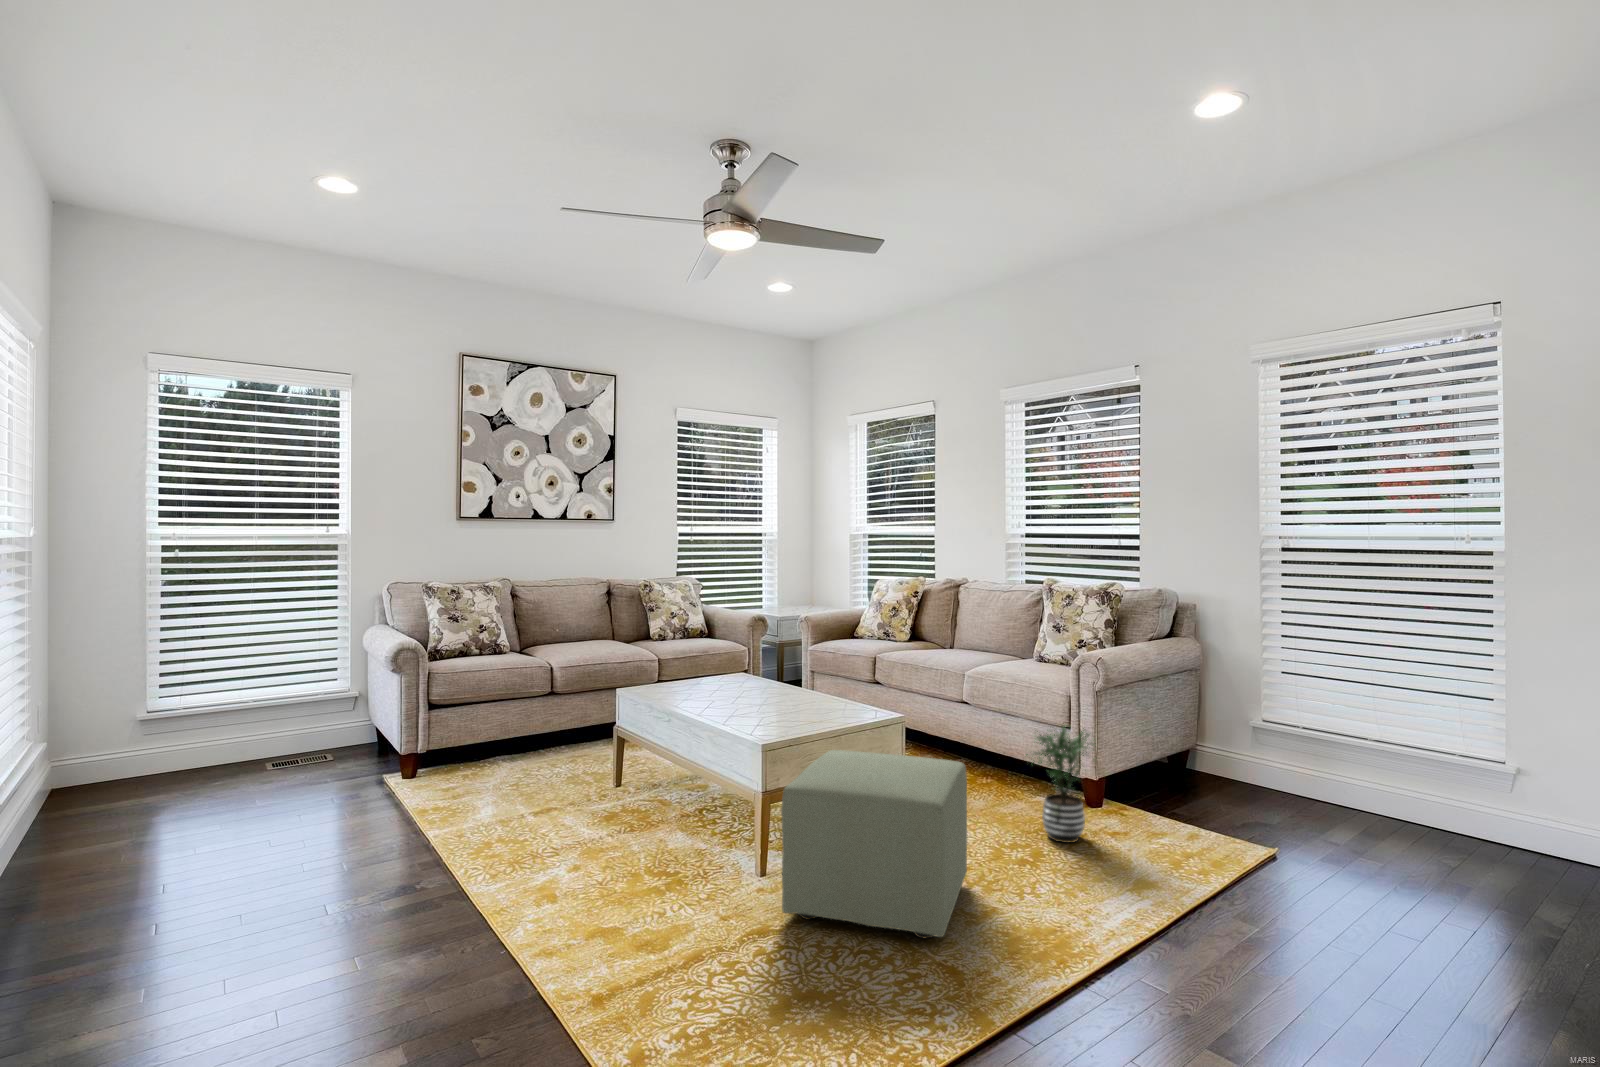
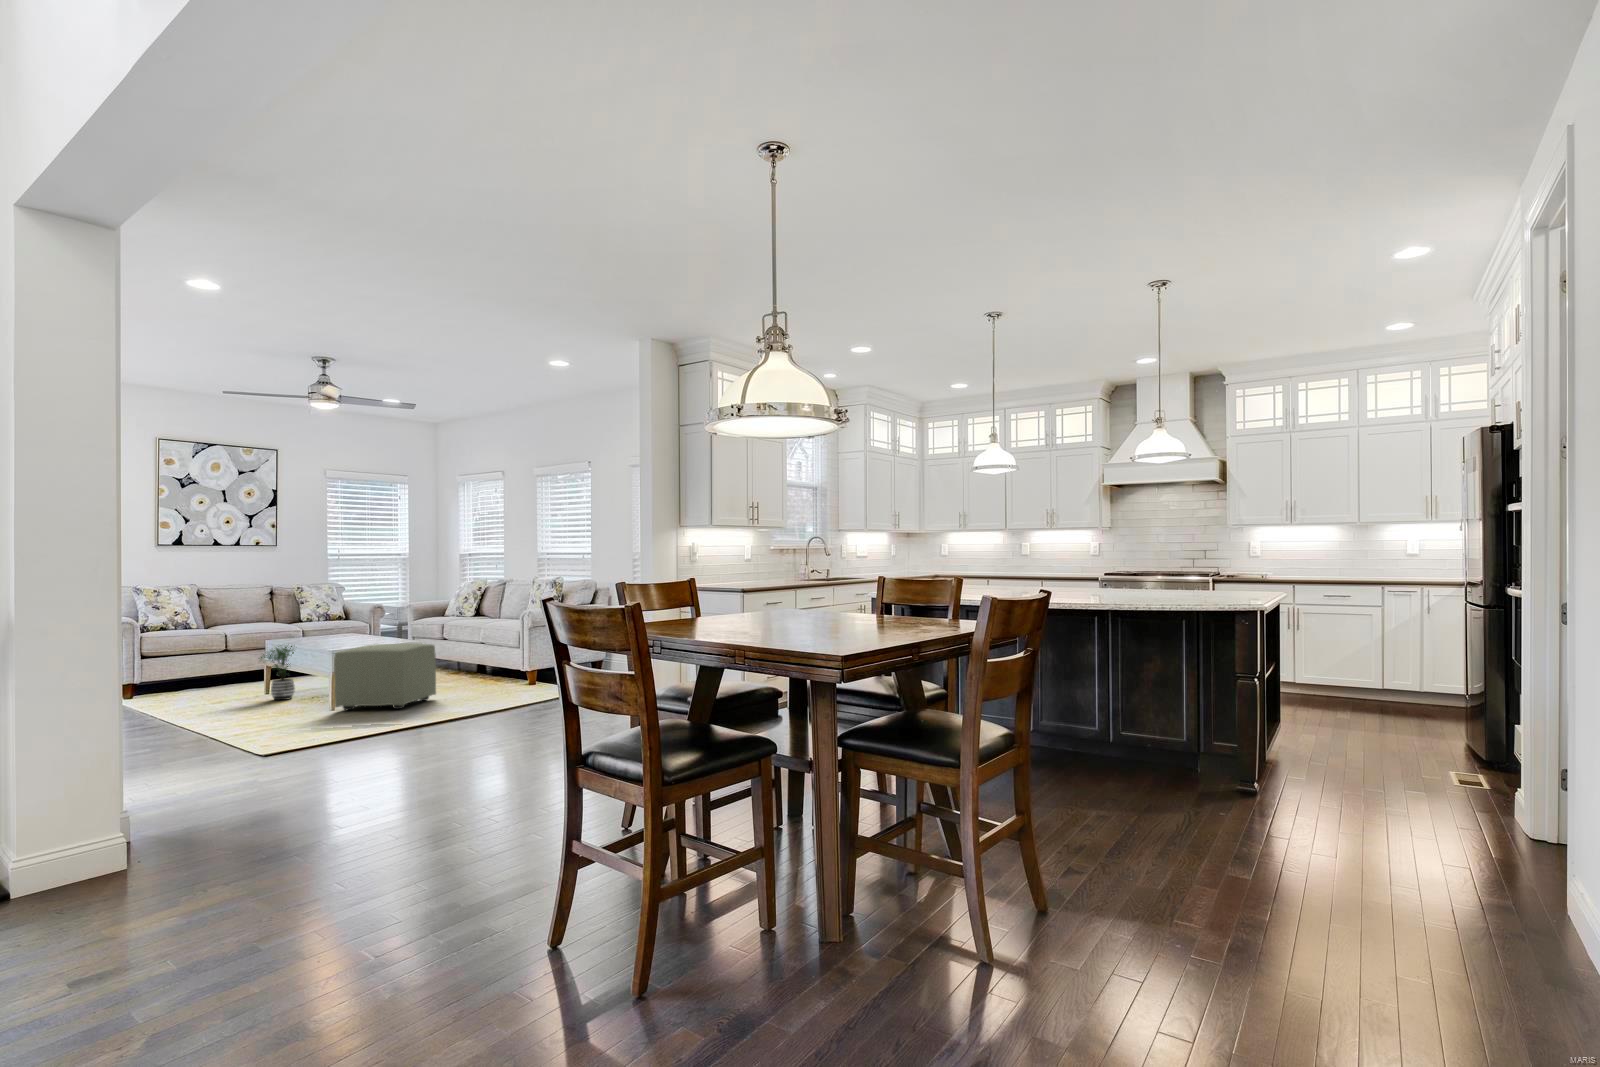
potted plant: present [1026,727,1094,843] -> present [259,645,295,700]

